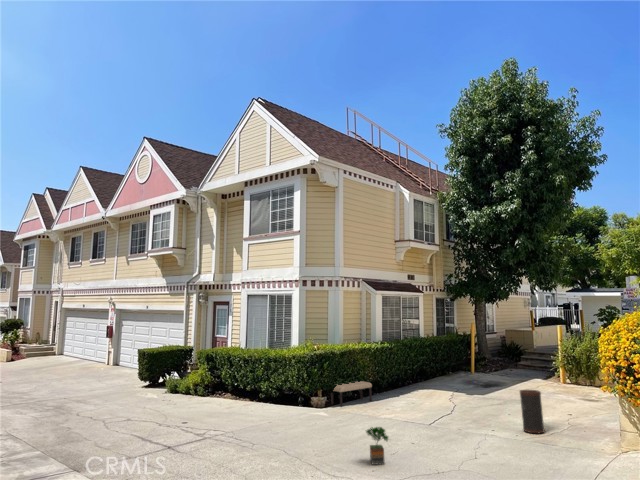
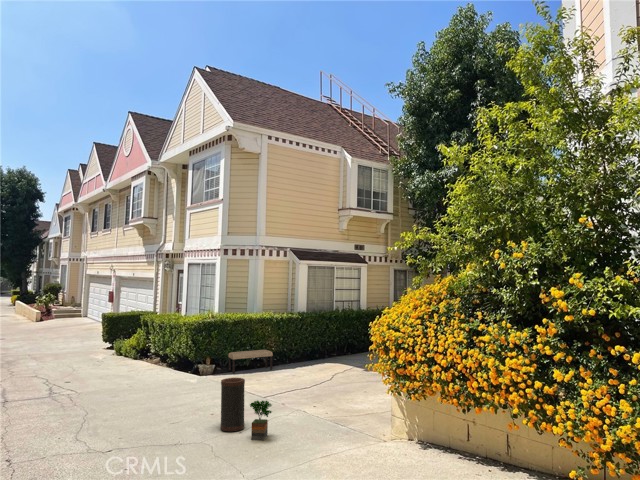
trash can: present [520,390,544,433] -> present [220,378,245,431]
potted tree: present [366,427,388,465] -> present [250,401,272,440]

